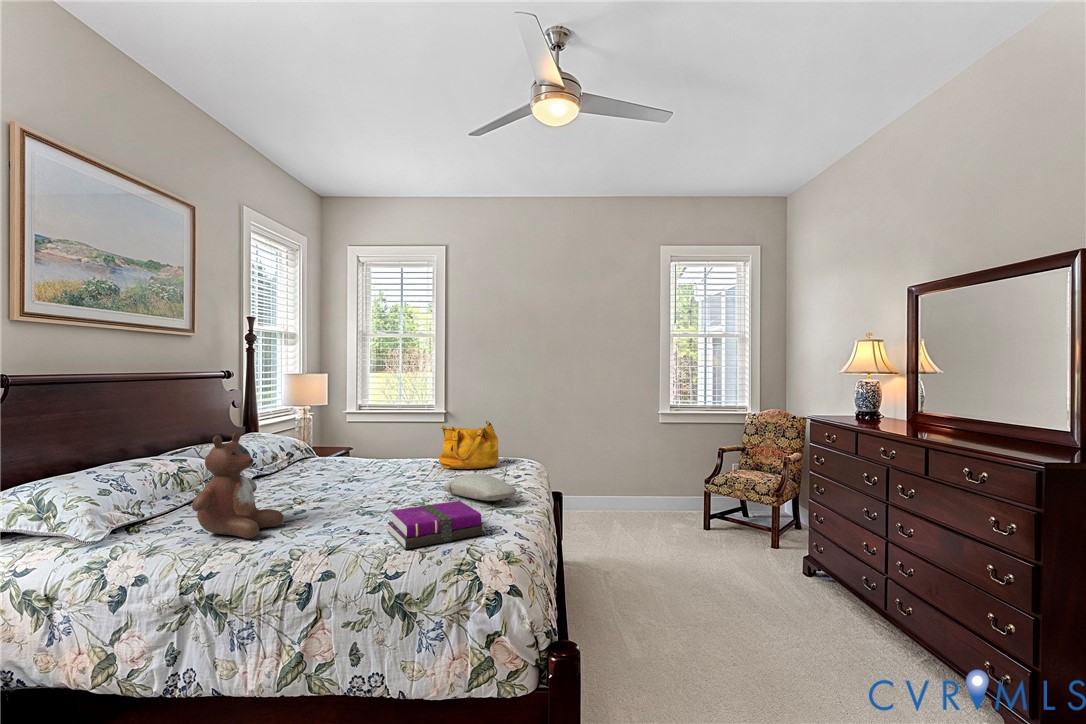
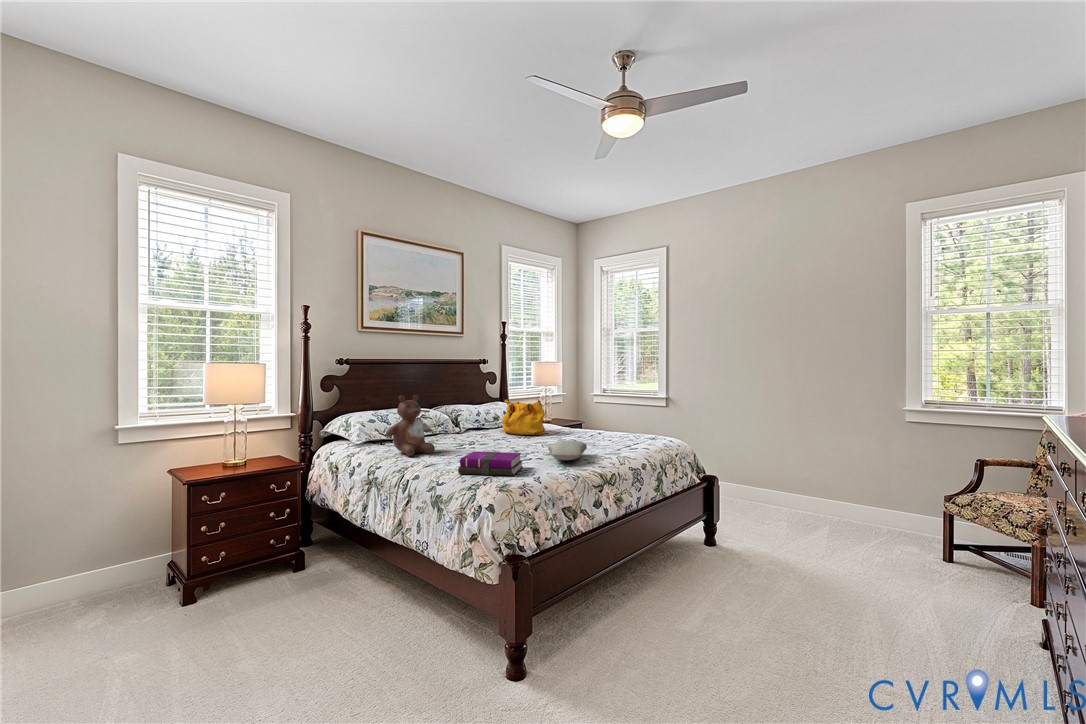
handbag: present [439,421,499,469] -> present [502,399,545,435]

